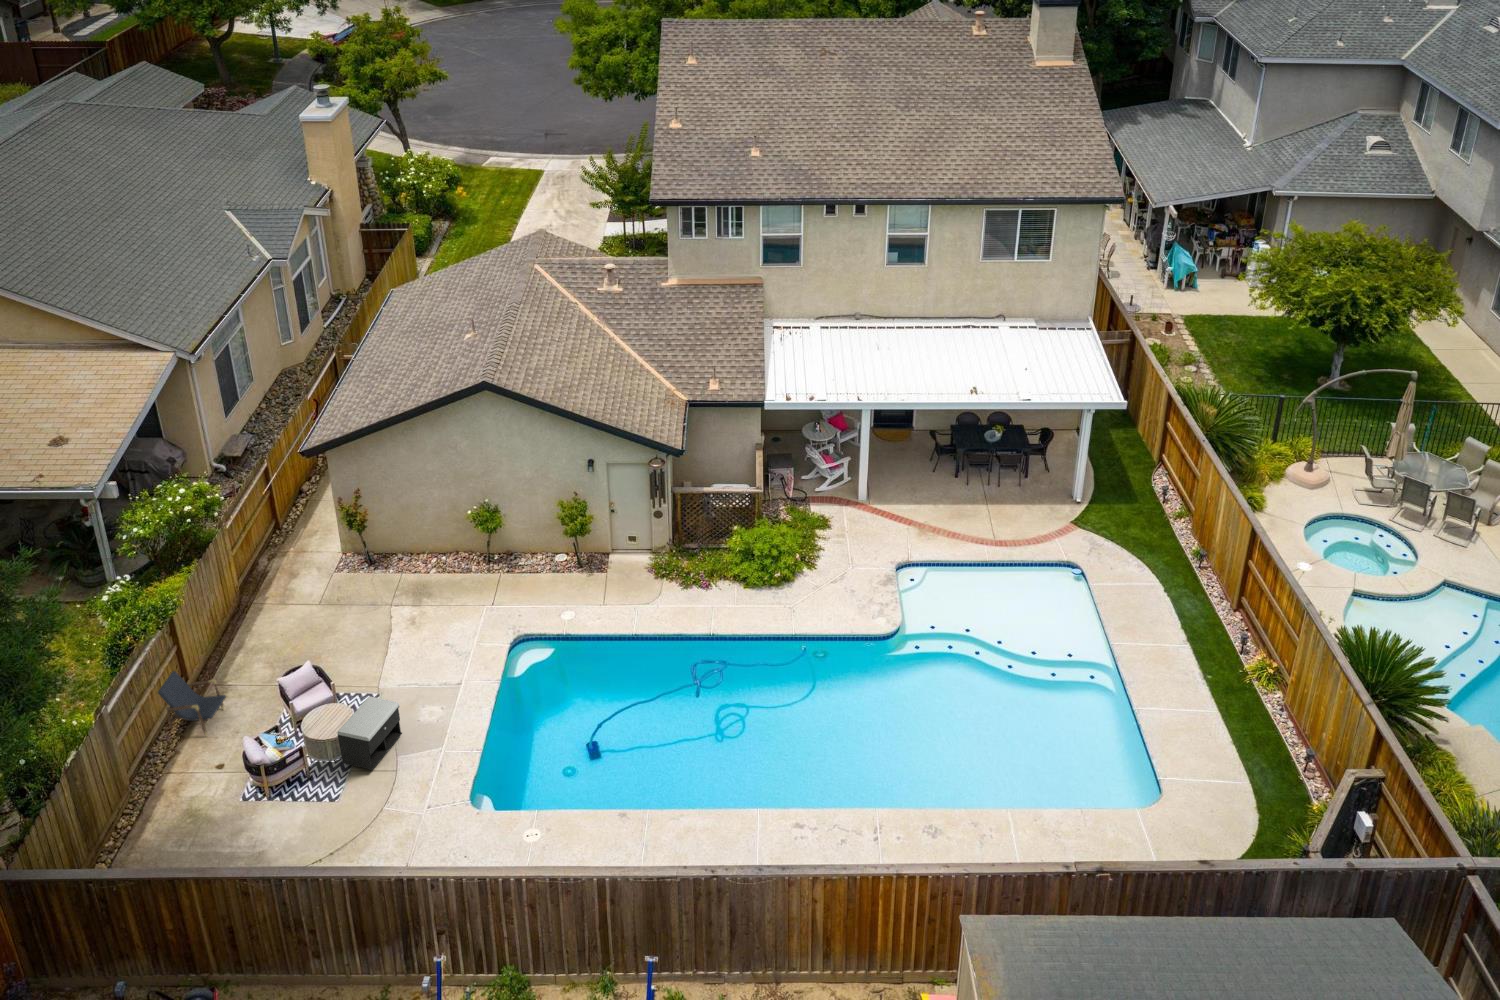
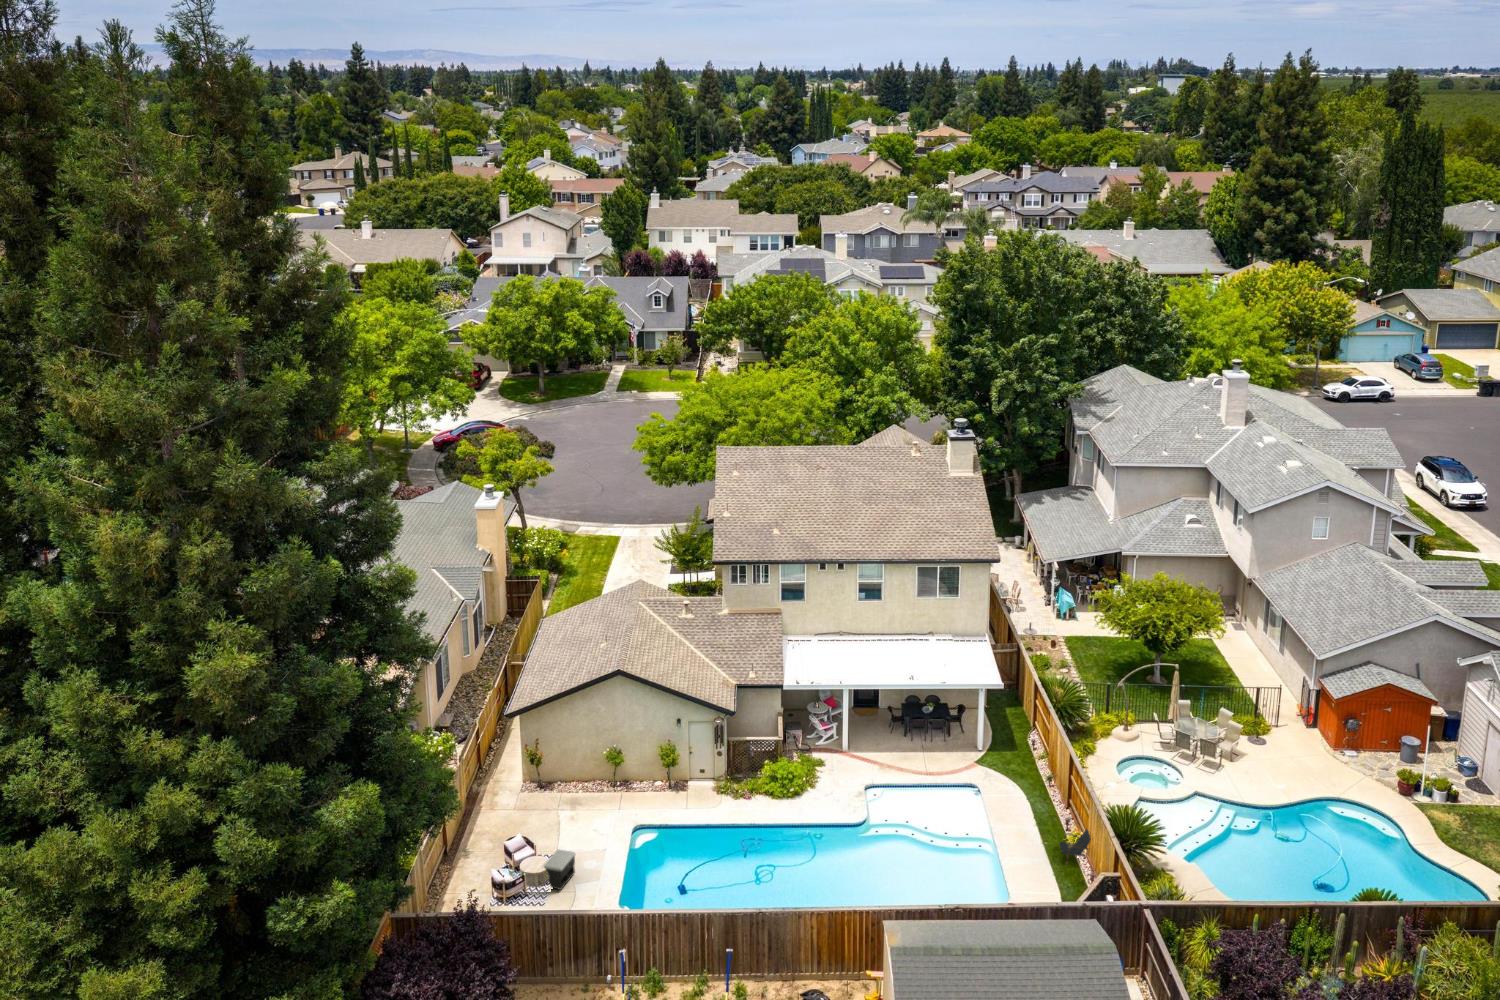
lounge chair: present [158,671,226,736] -> present [1059,829,1091,863]

